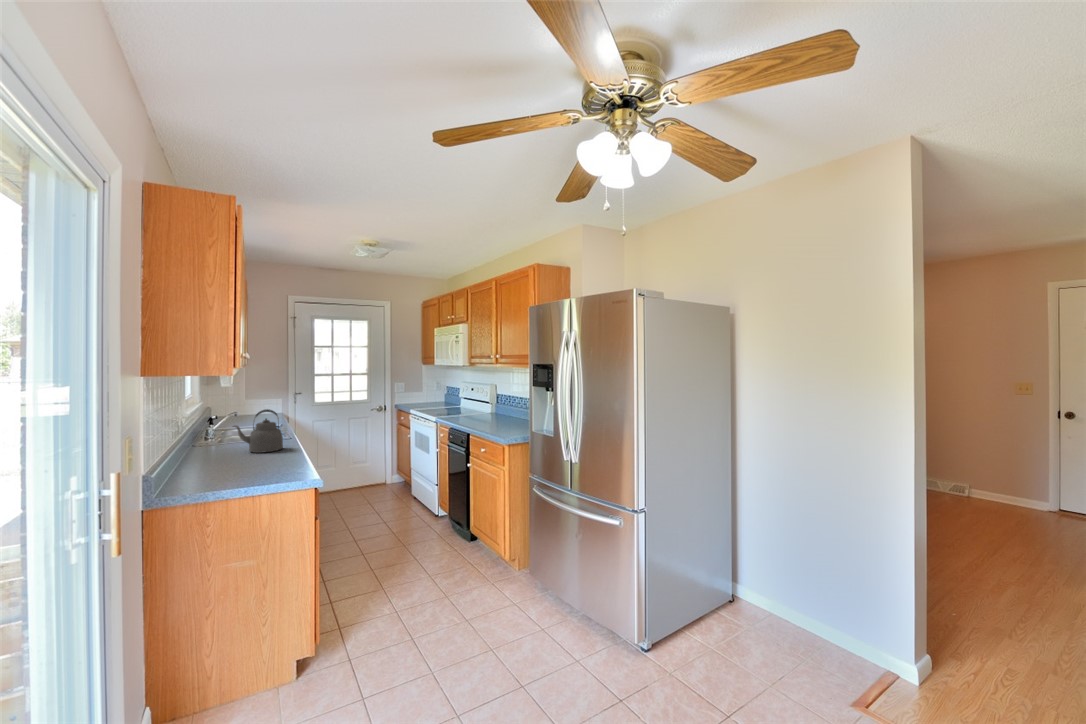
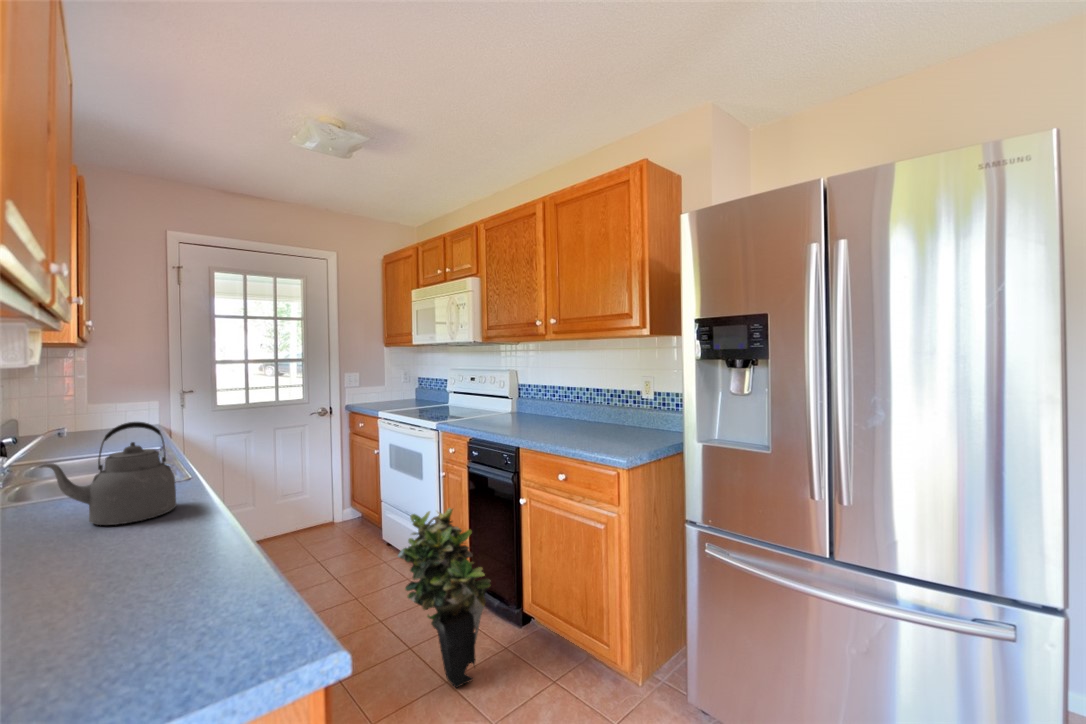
potted plant: none [393,466,446,563] -> present [398,508,491,688]

